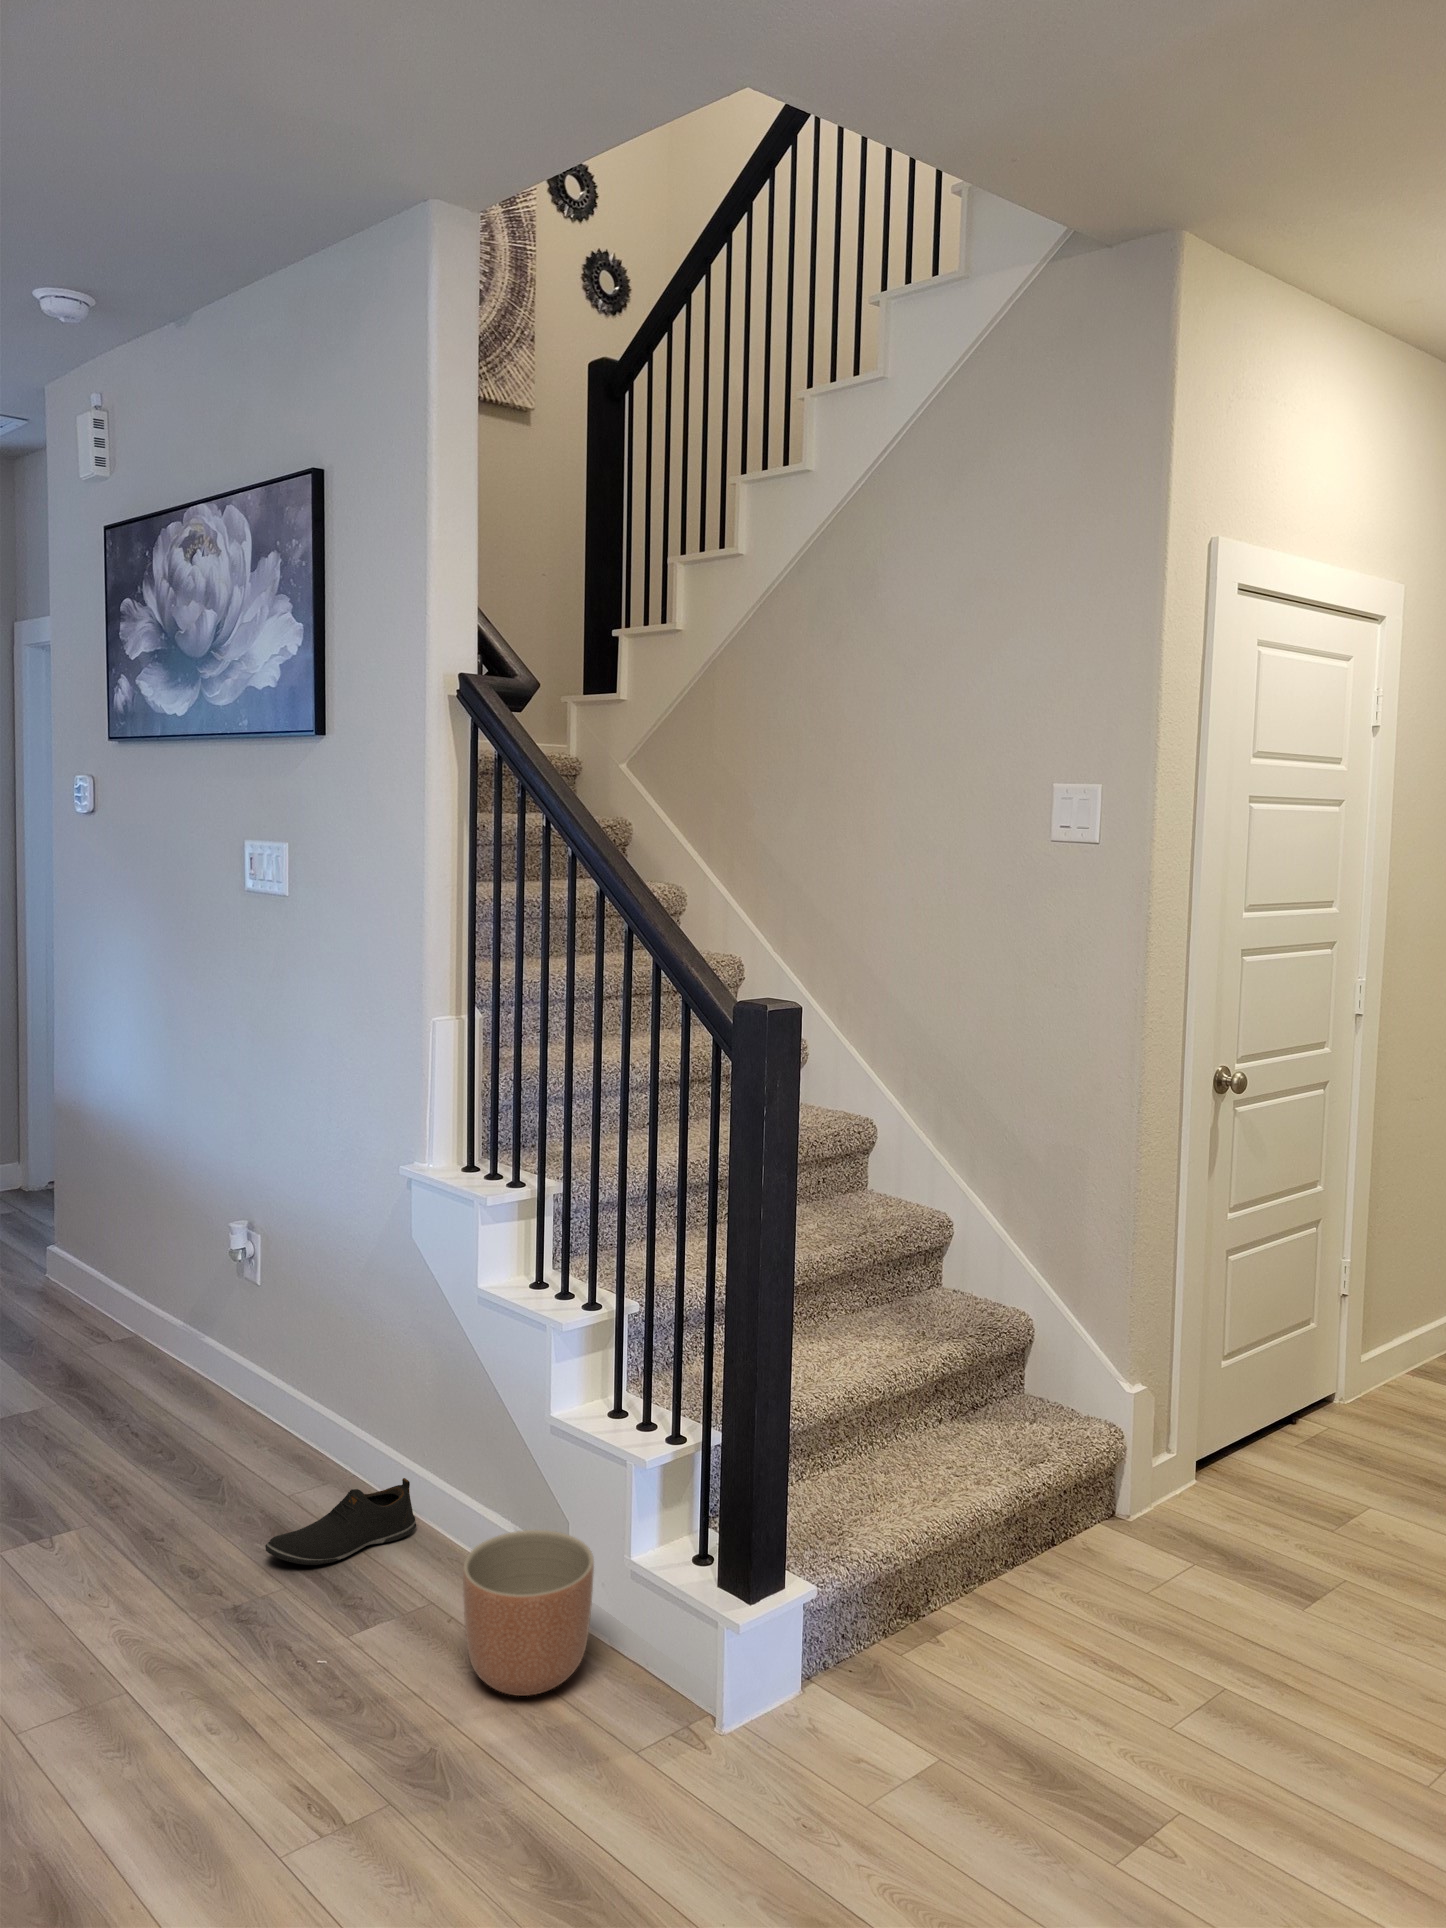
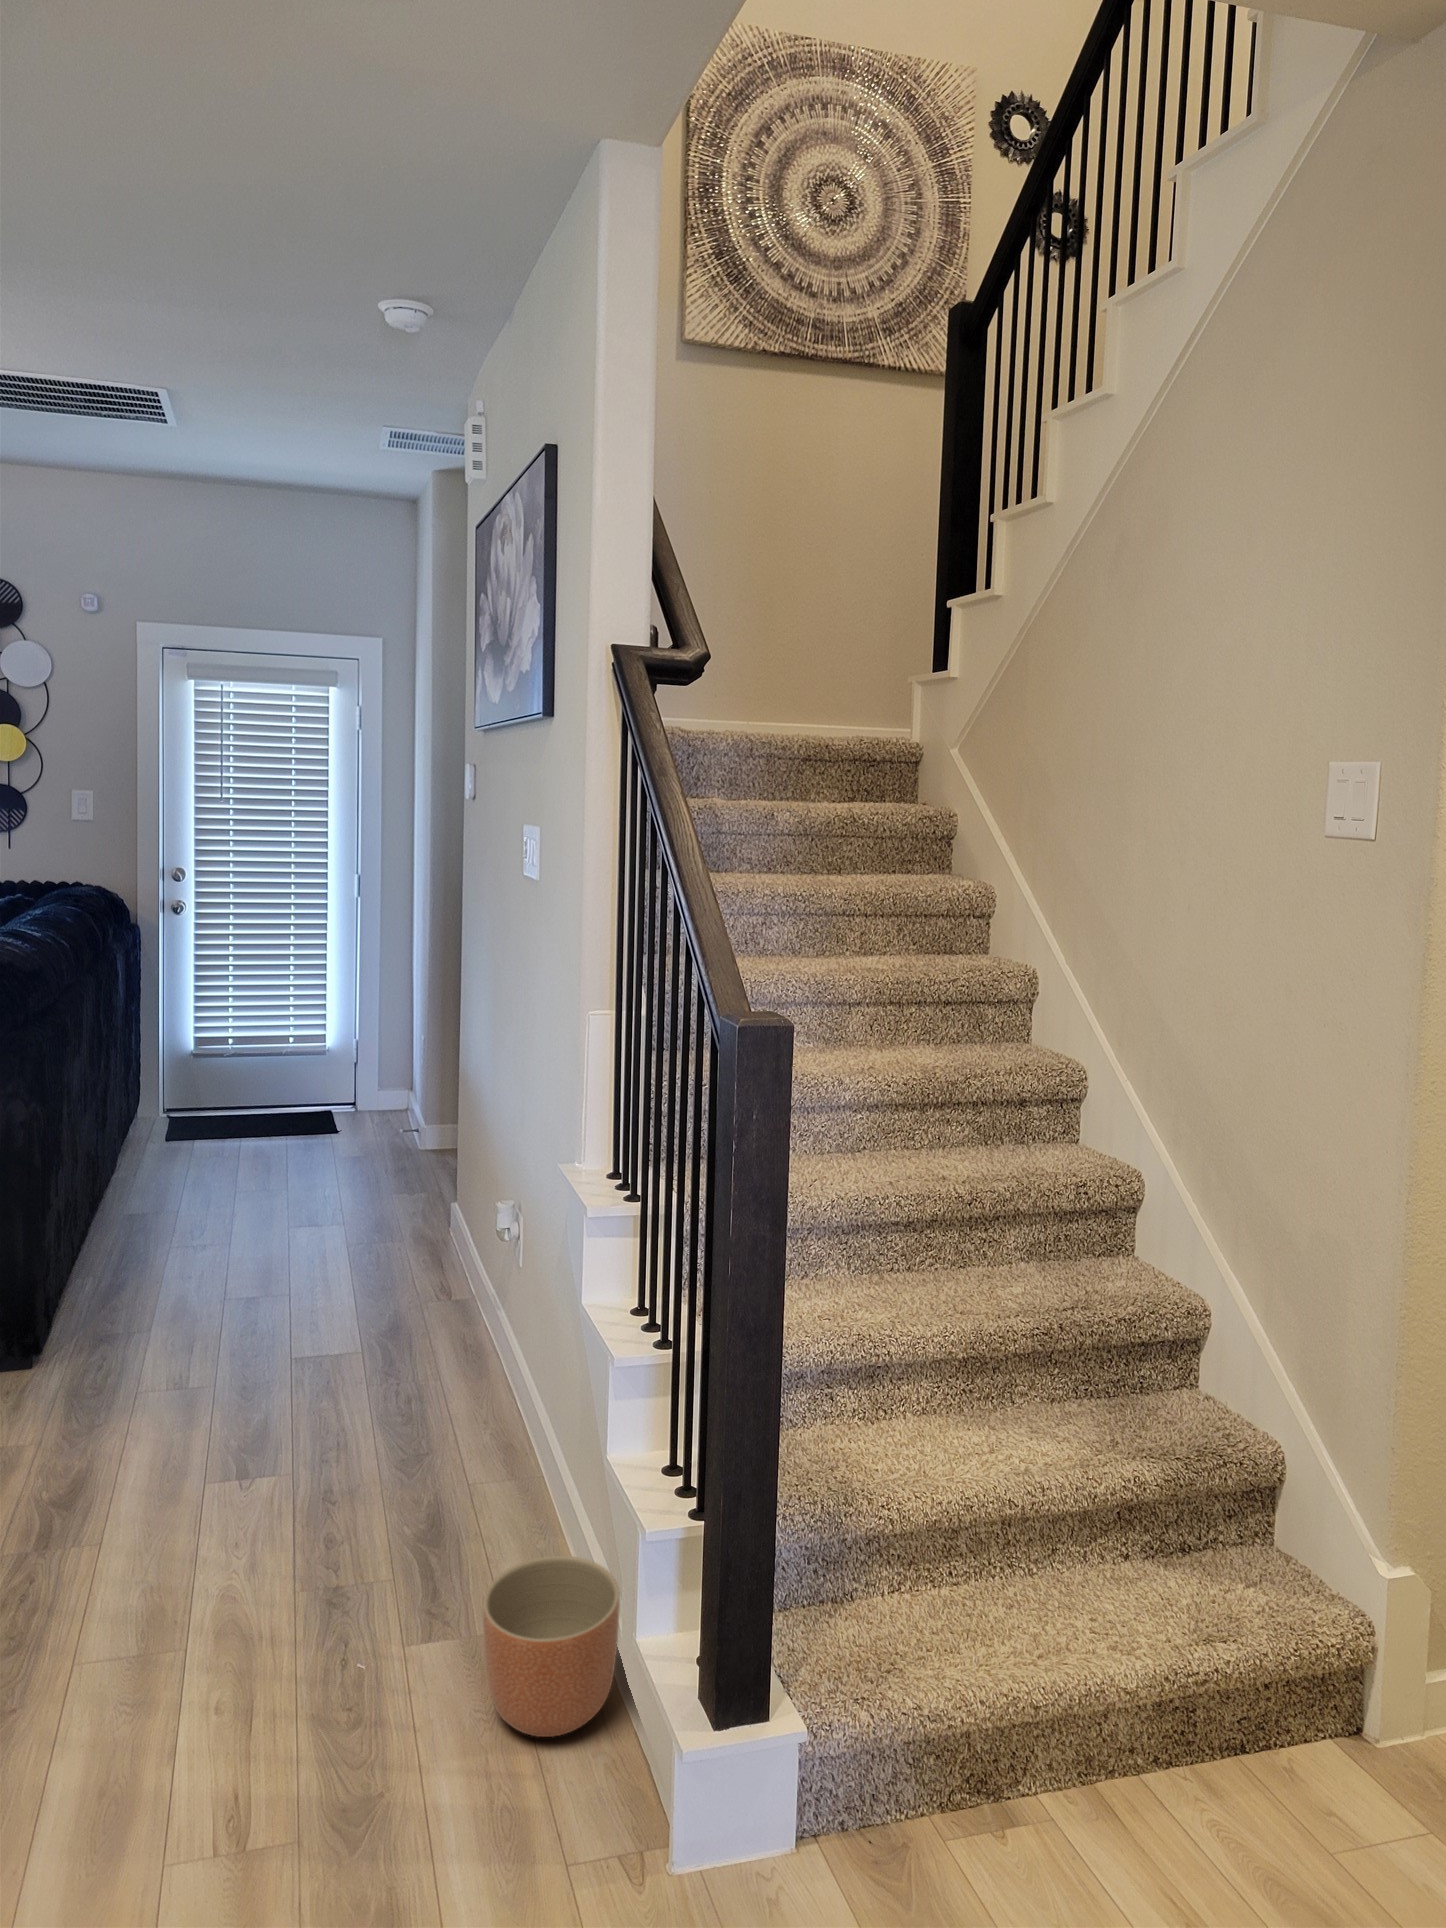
shoe: present [265,1478,416,1565] -> none [437,1456,586,1522]

